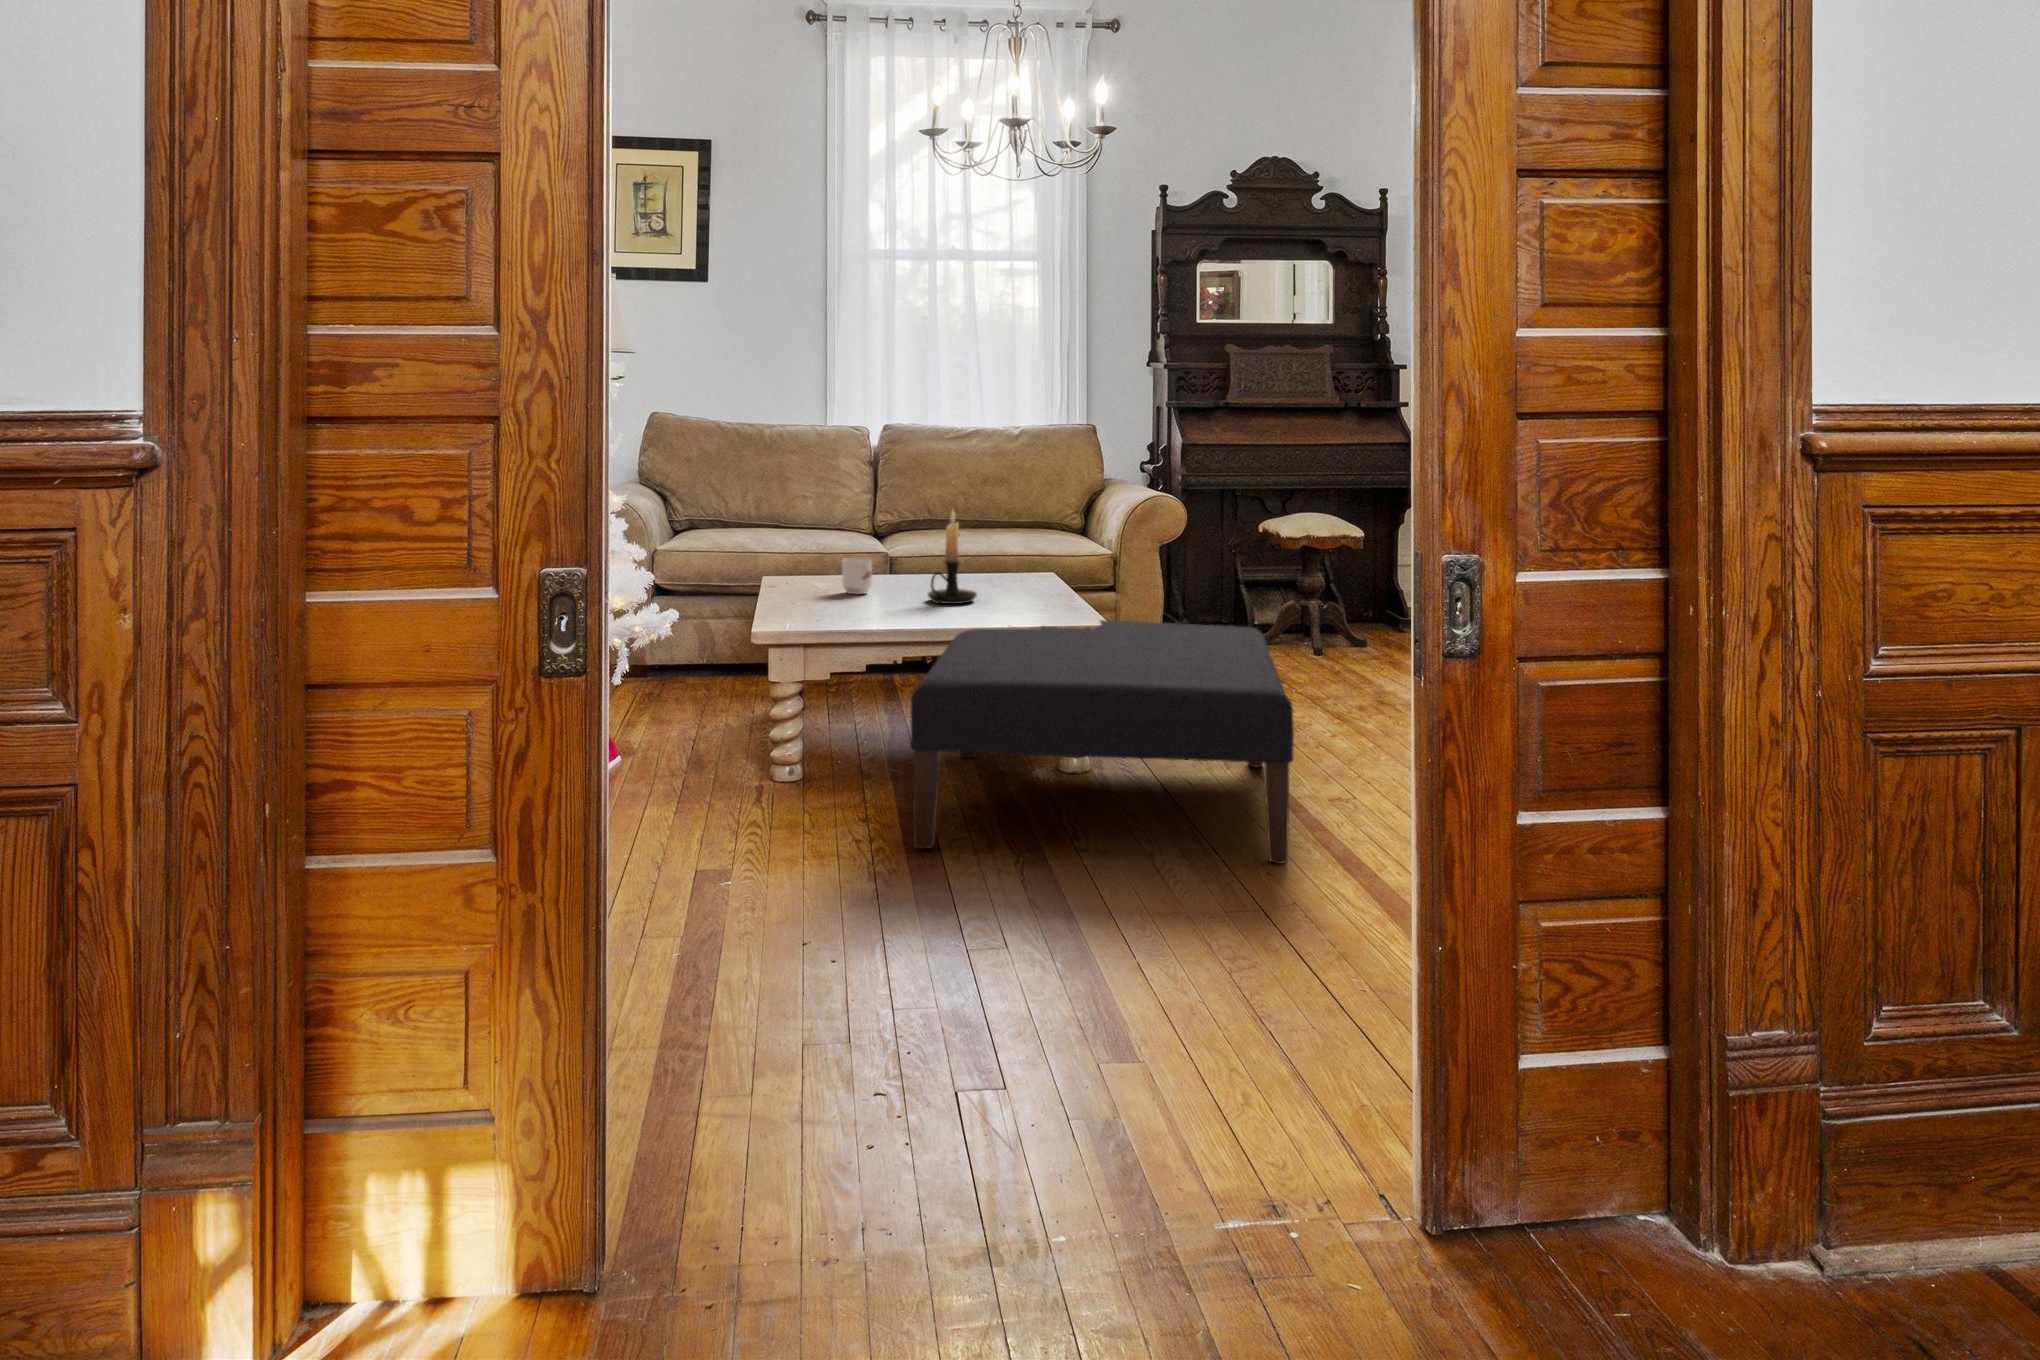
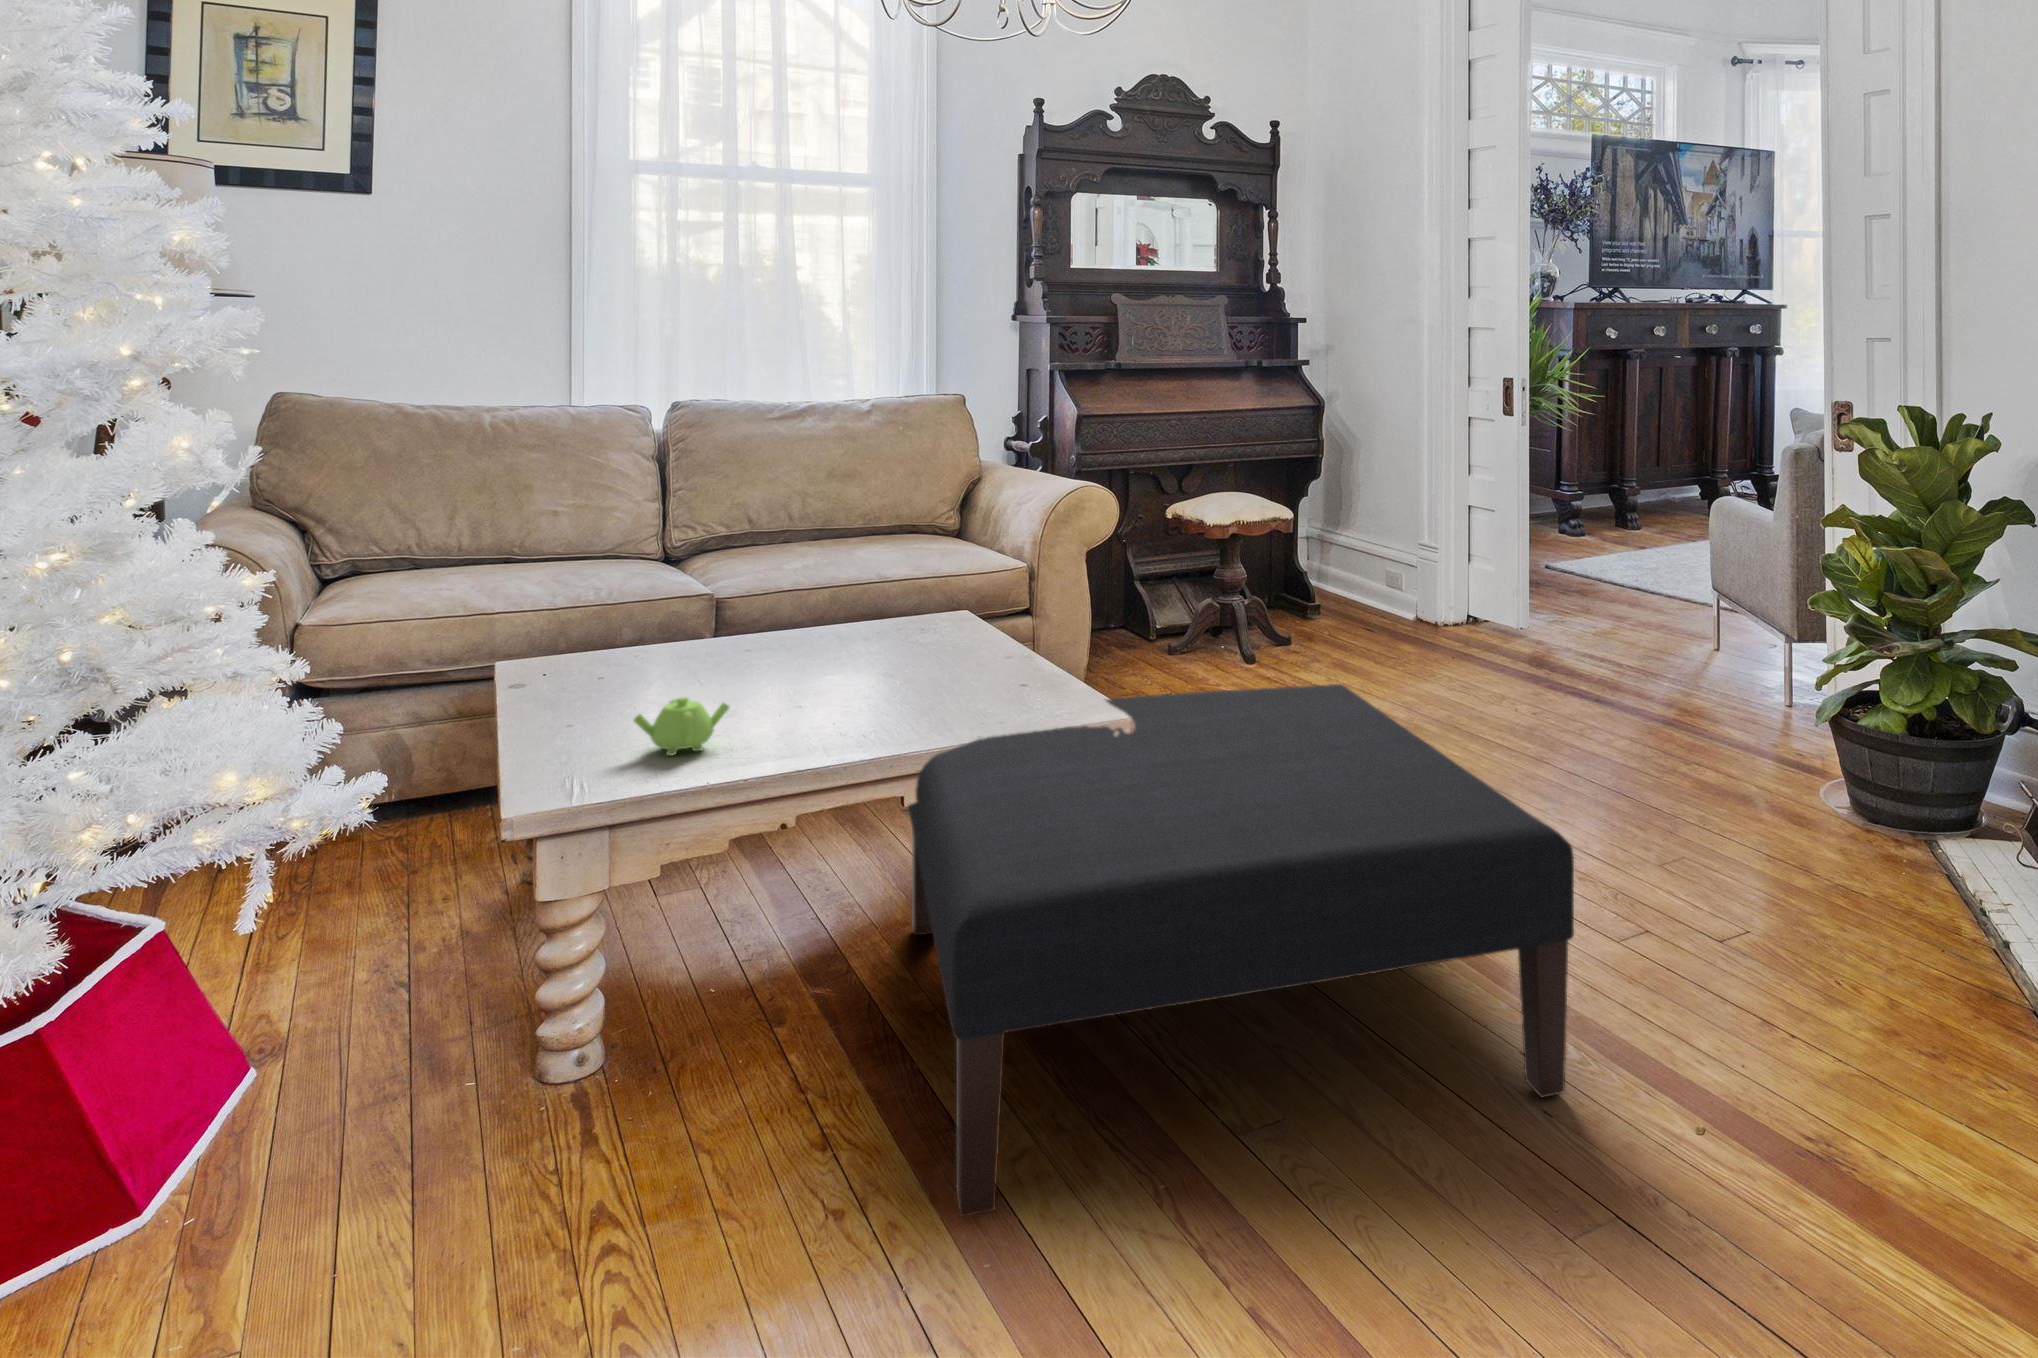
candle holder: present [928,511,977,604] -> none [838,540,917,694]
mug: present [842,558,872,594] -> none [681,623,735,685]
teapot: none [797,587,850,619] -> present [634,697,729,756]

